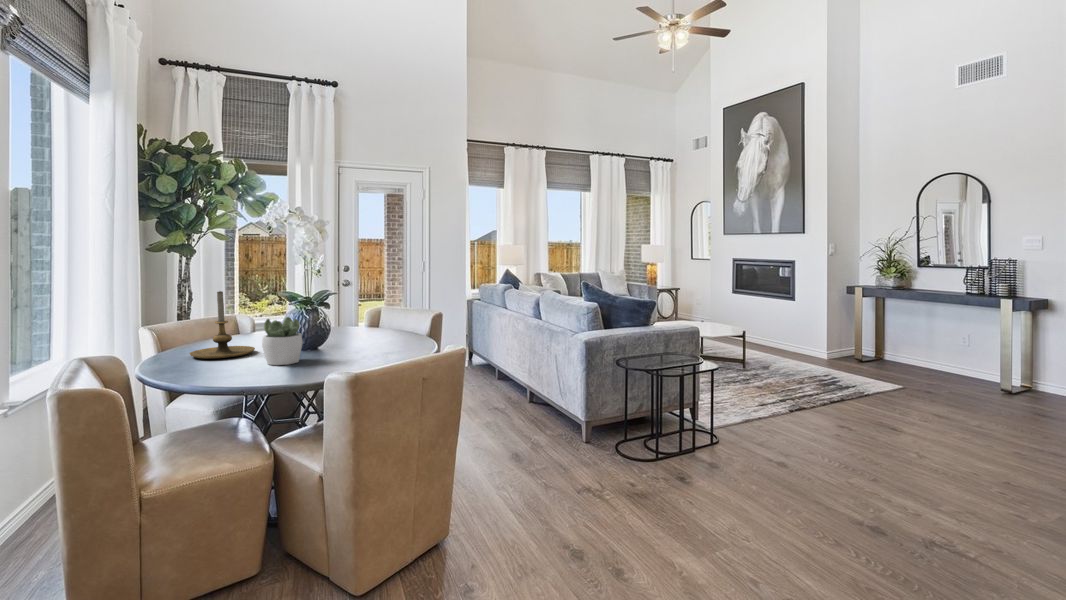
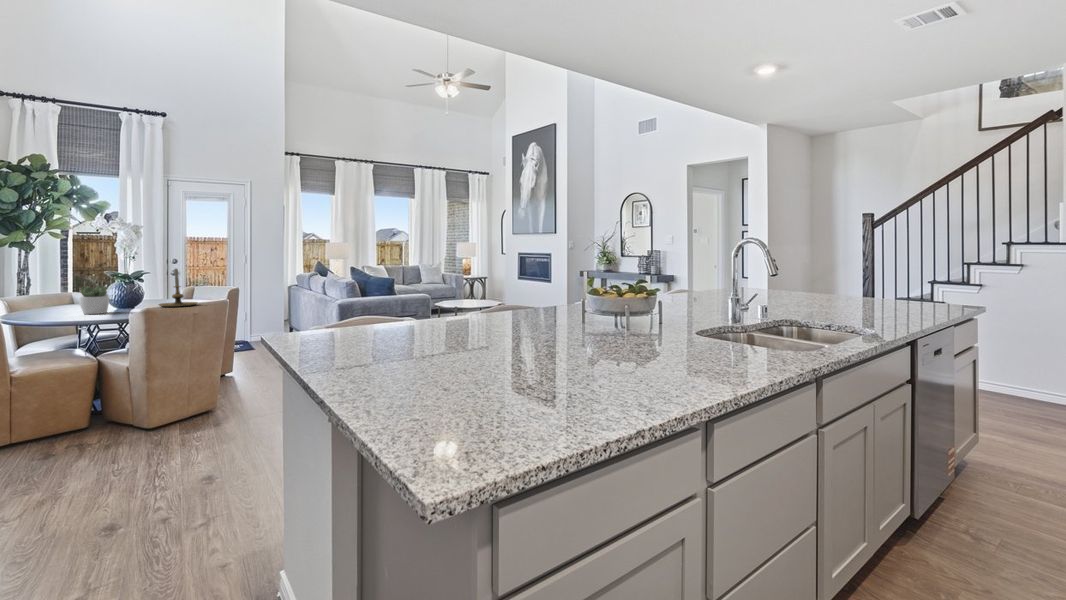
candle holder: present [190,291,255,359] -> present [159,269,197,307]

